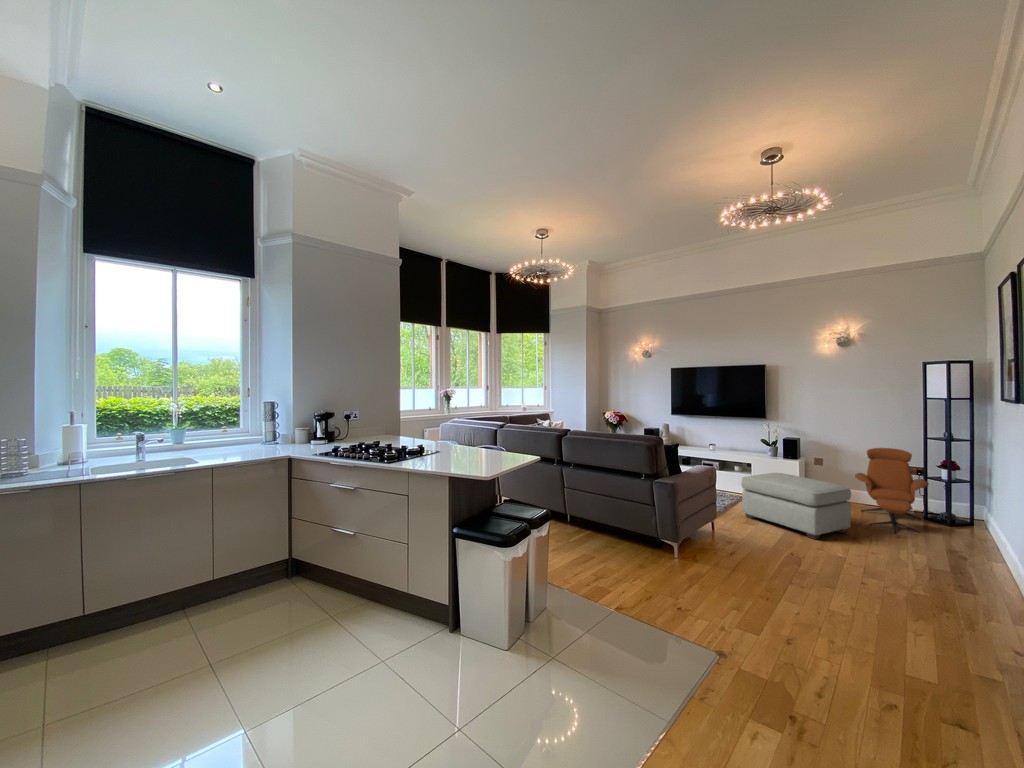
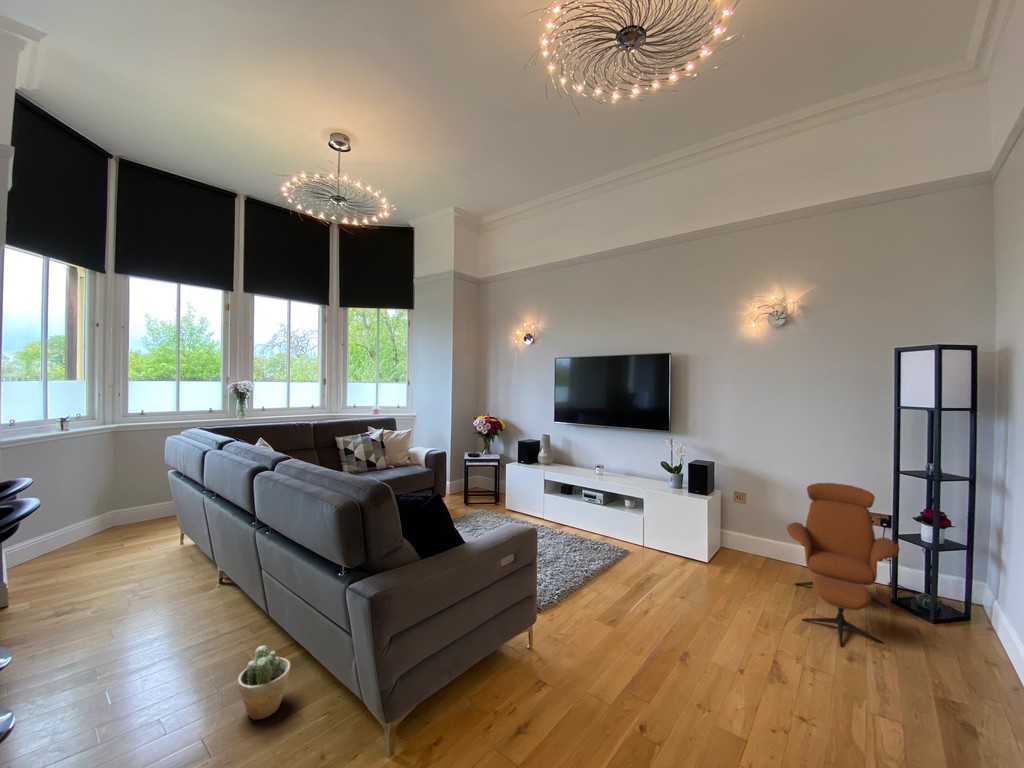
ottoman: present [741,473,851,539] -> none [599,523,766,668]
potted plant: none [596,519,618,552] -> present [238,646,290,720]

